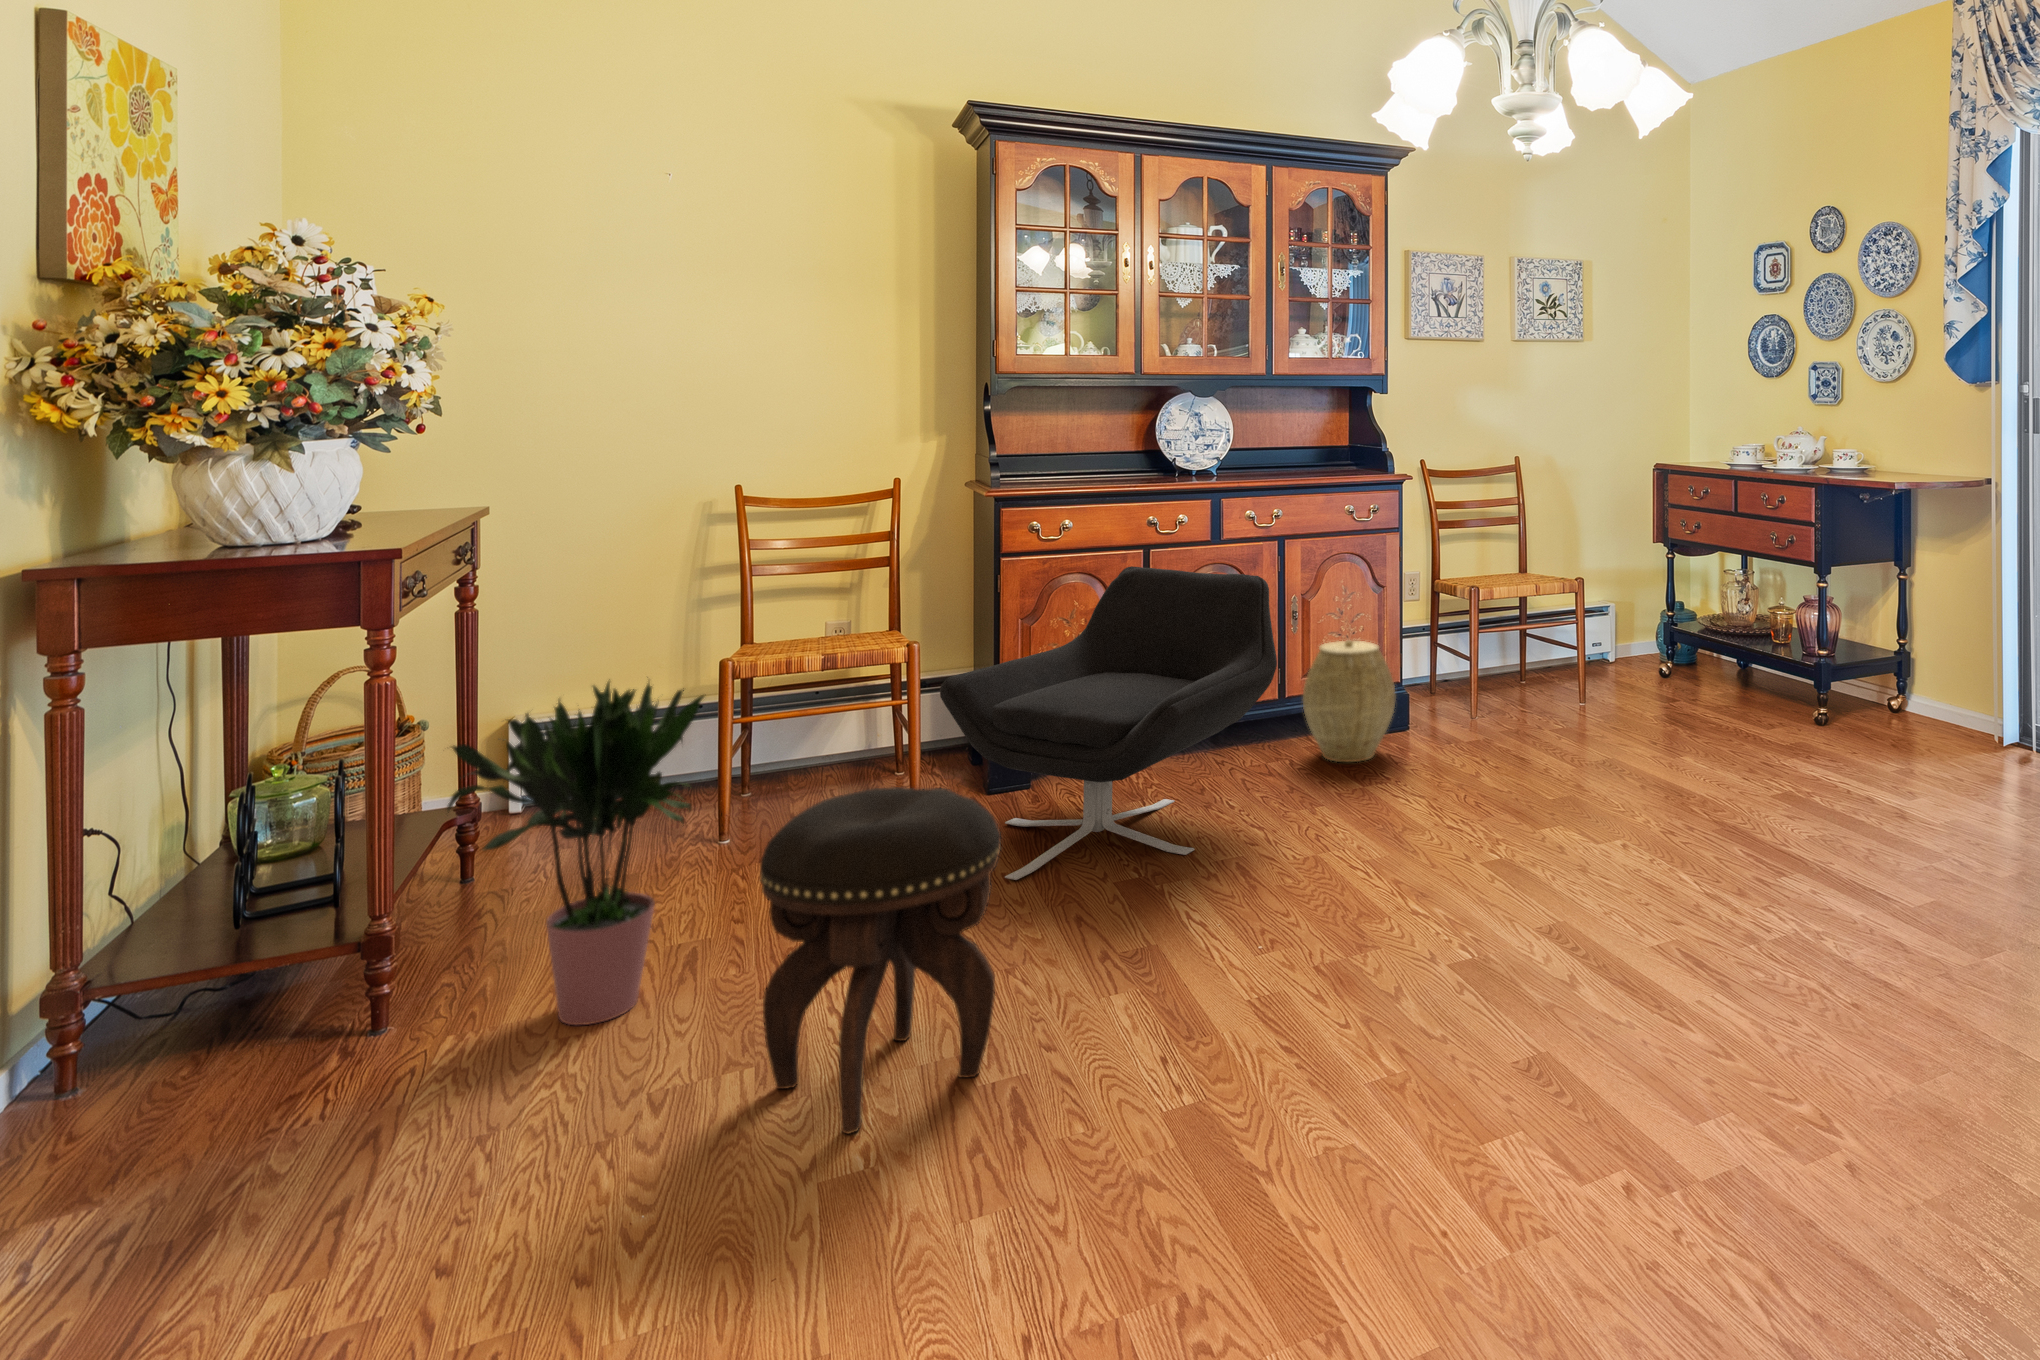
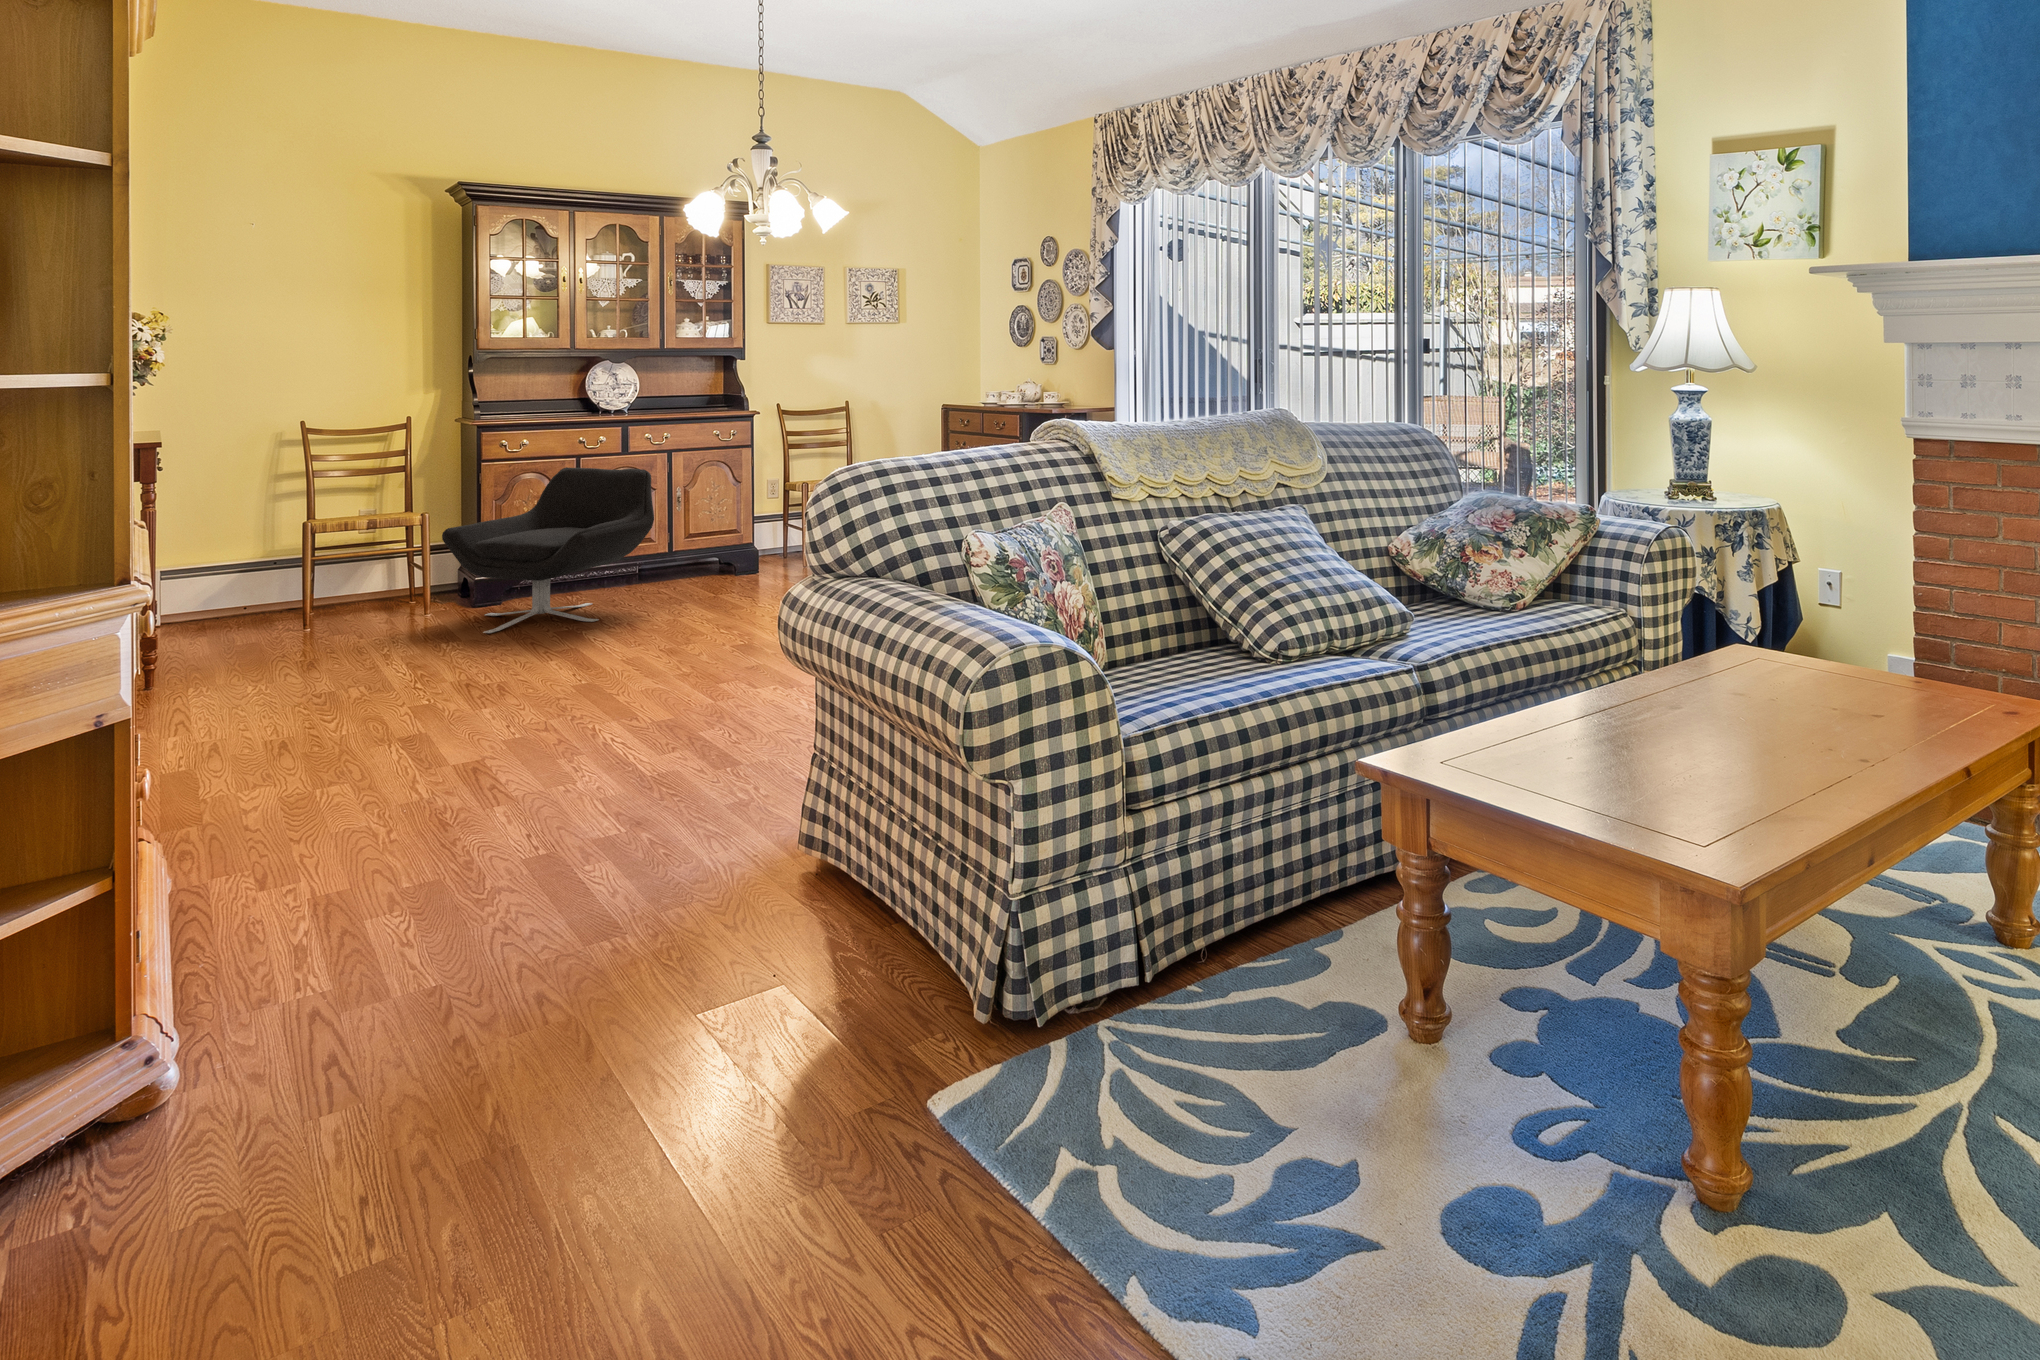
woven basket: present [1303,640,1395,762] -> none [682,512,742,585]
potted plant: present [447,682,704,1025] -> none [166,504,312,684]
footstool: present [760,787,1001,1134] -> none [354,556,477,701]

